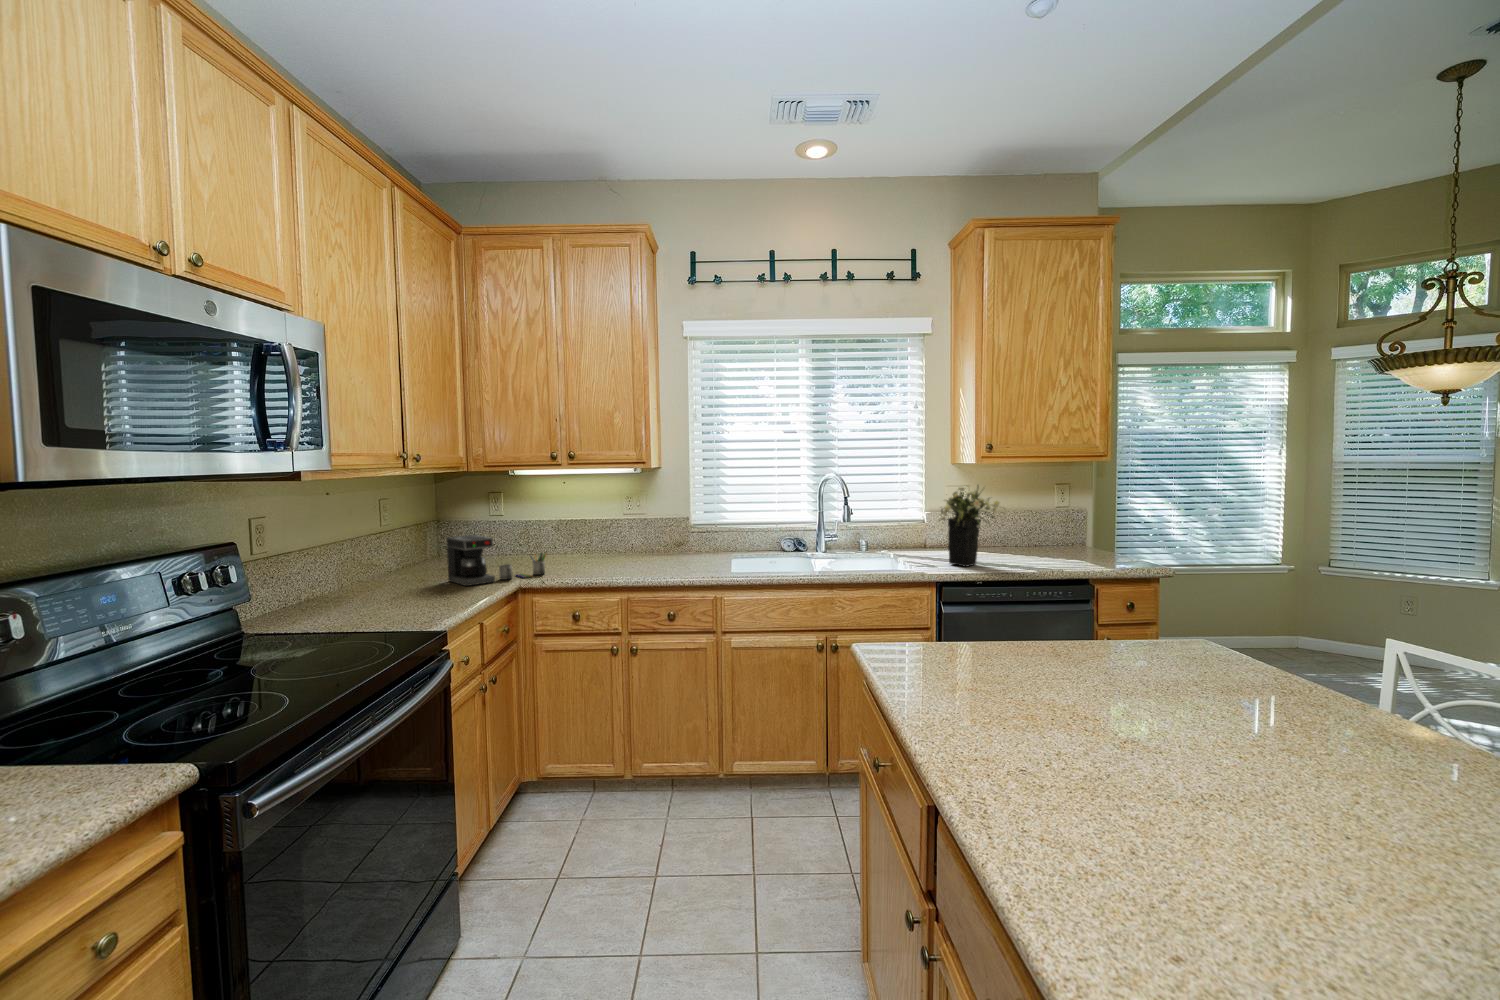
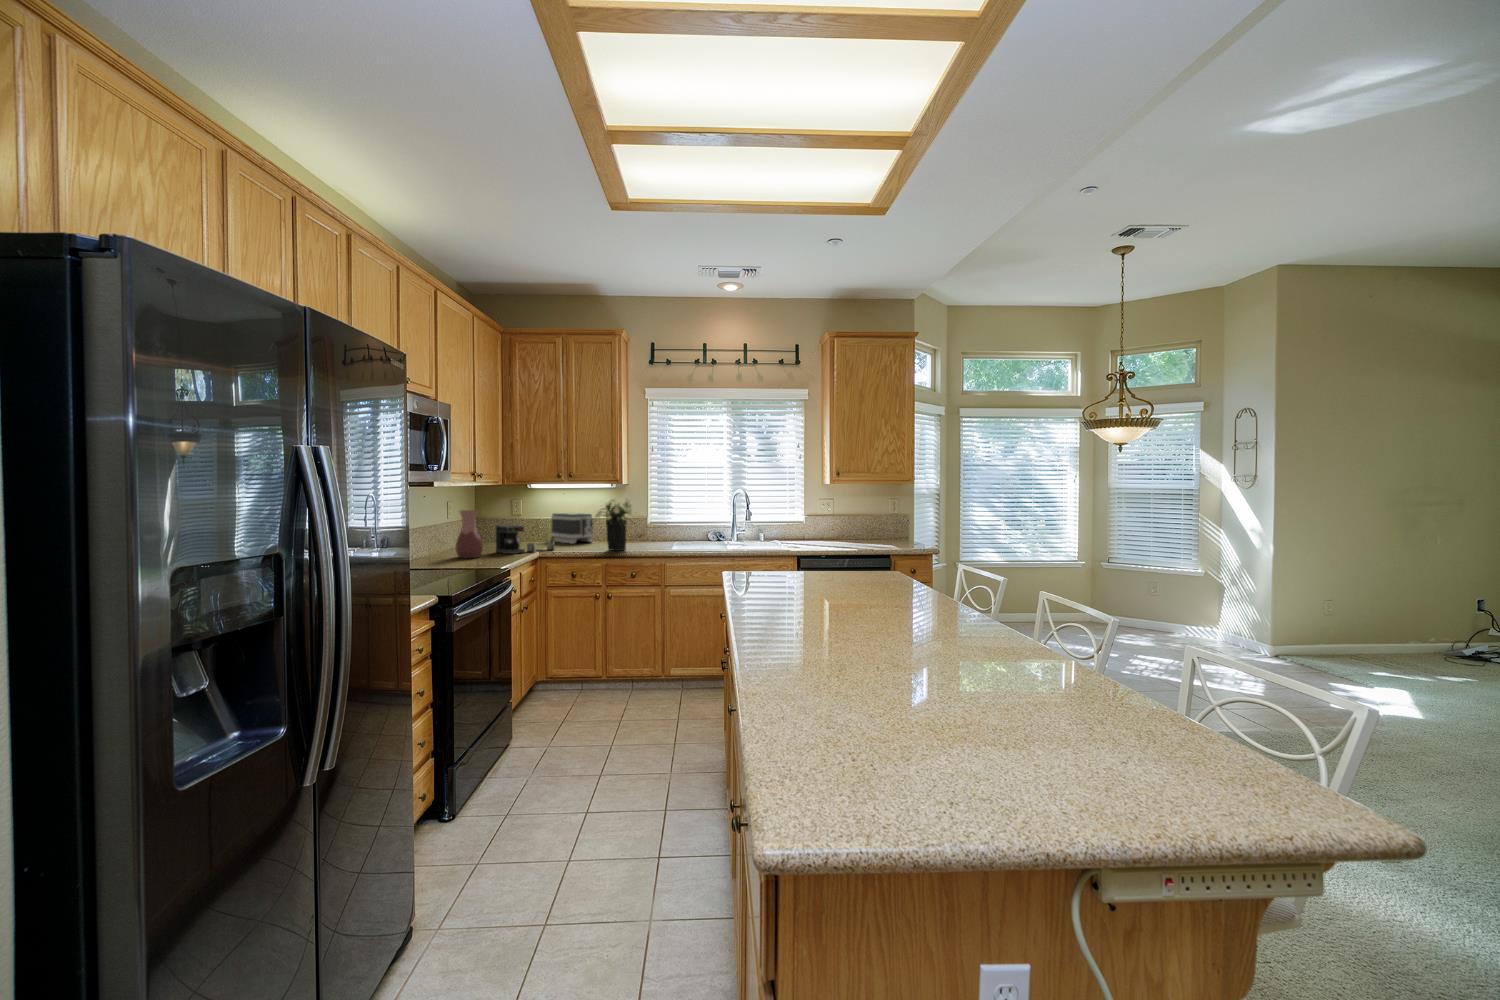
flower arrangement: present [940,485,1000,567] -> present [593,499,633,551]
toaster: none [542,510,607,559] -> present [551,513,593,544]
vase: none [373,514,421,598] -> present [456,510,483,558]

